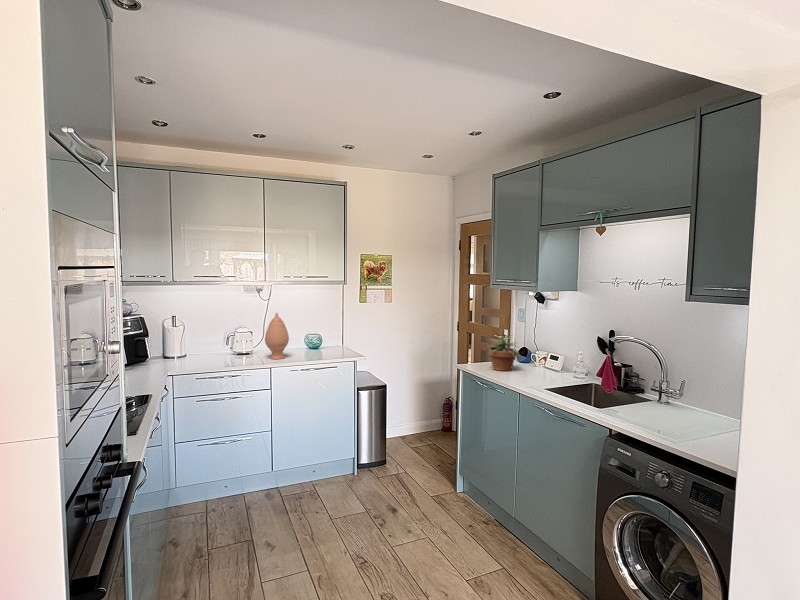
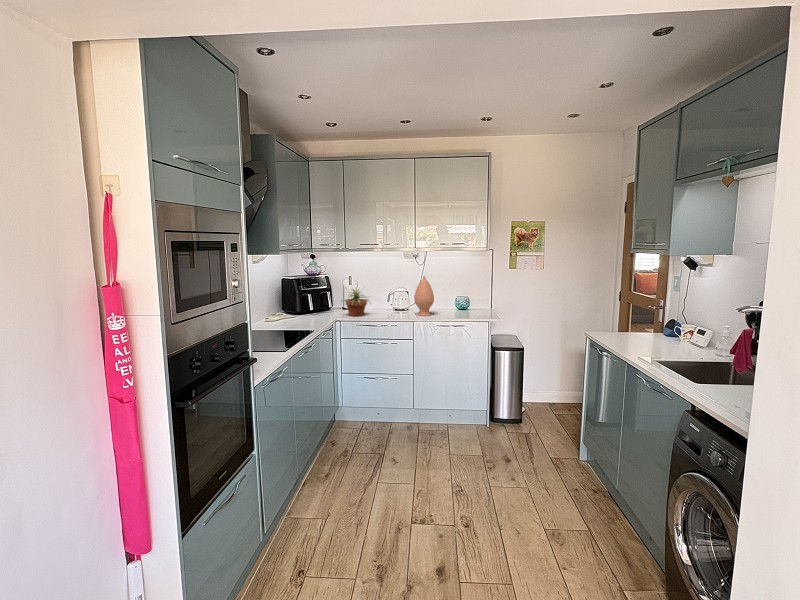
potted plant: present [488,334,519,371] -> present [344,289,368,316]

